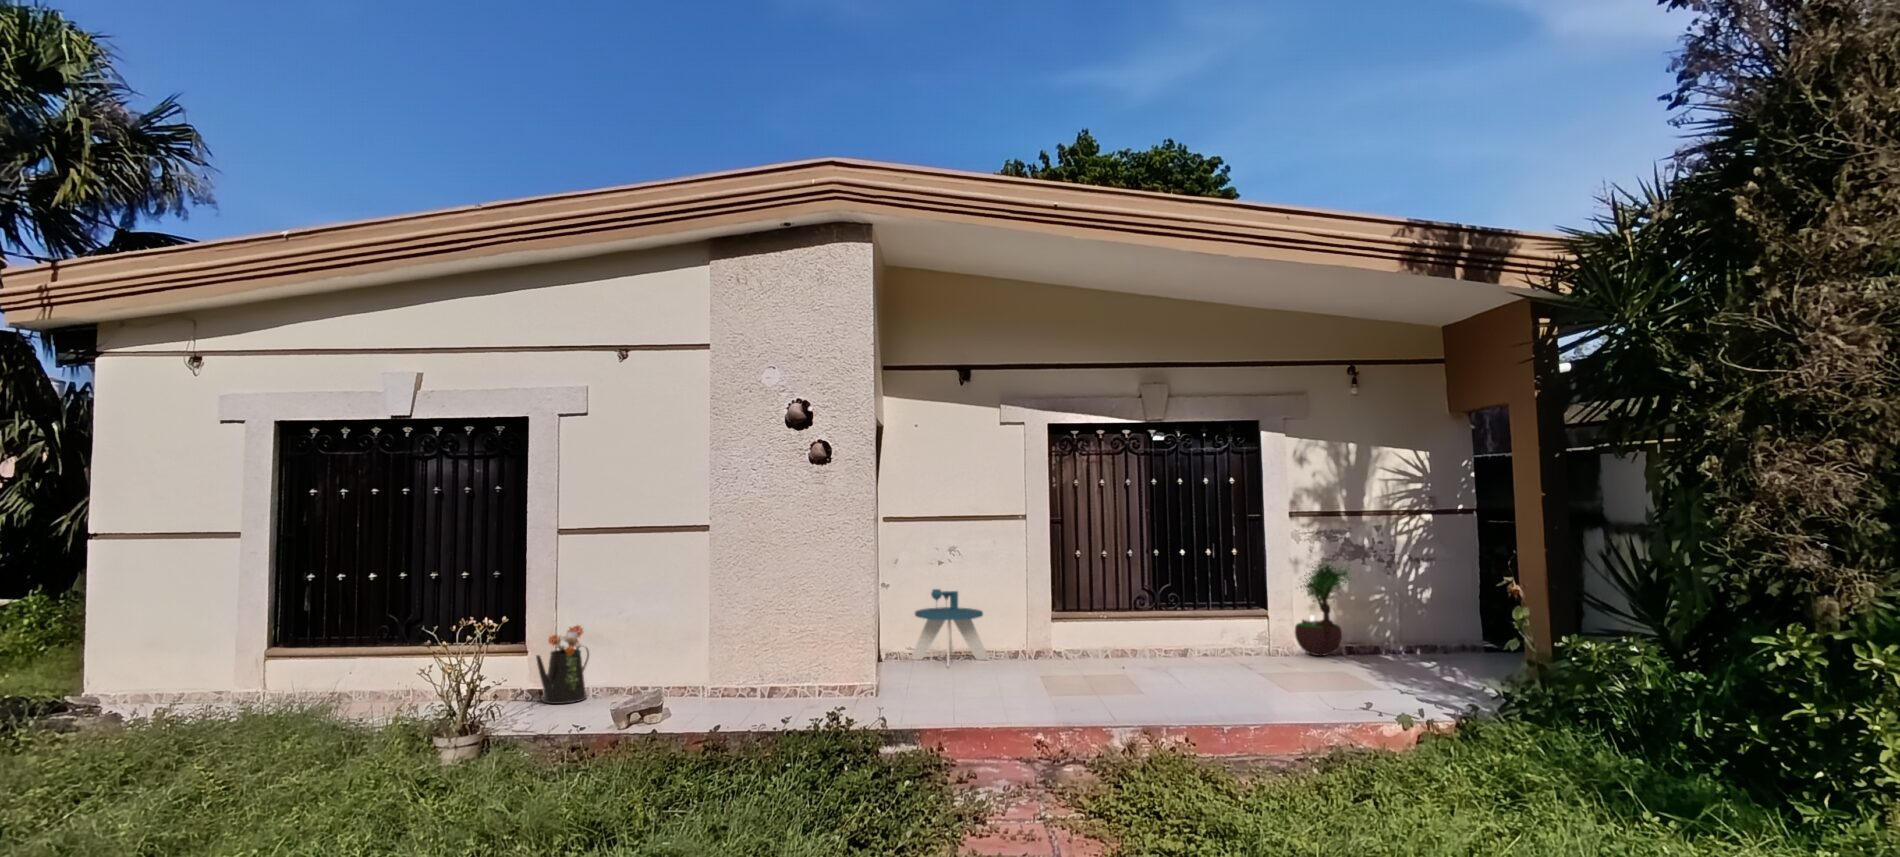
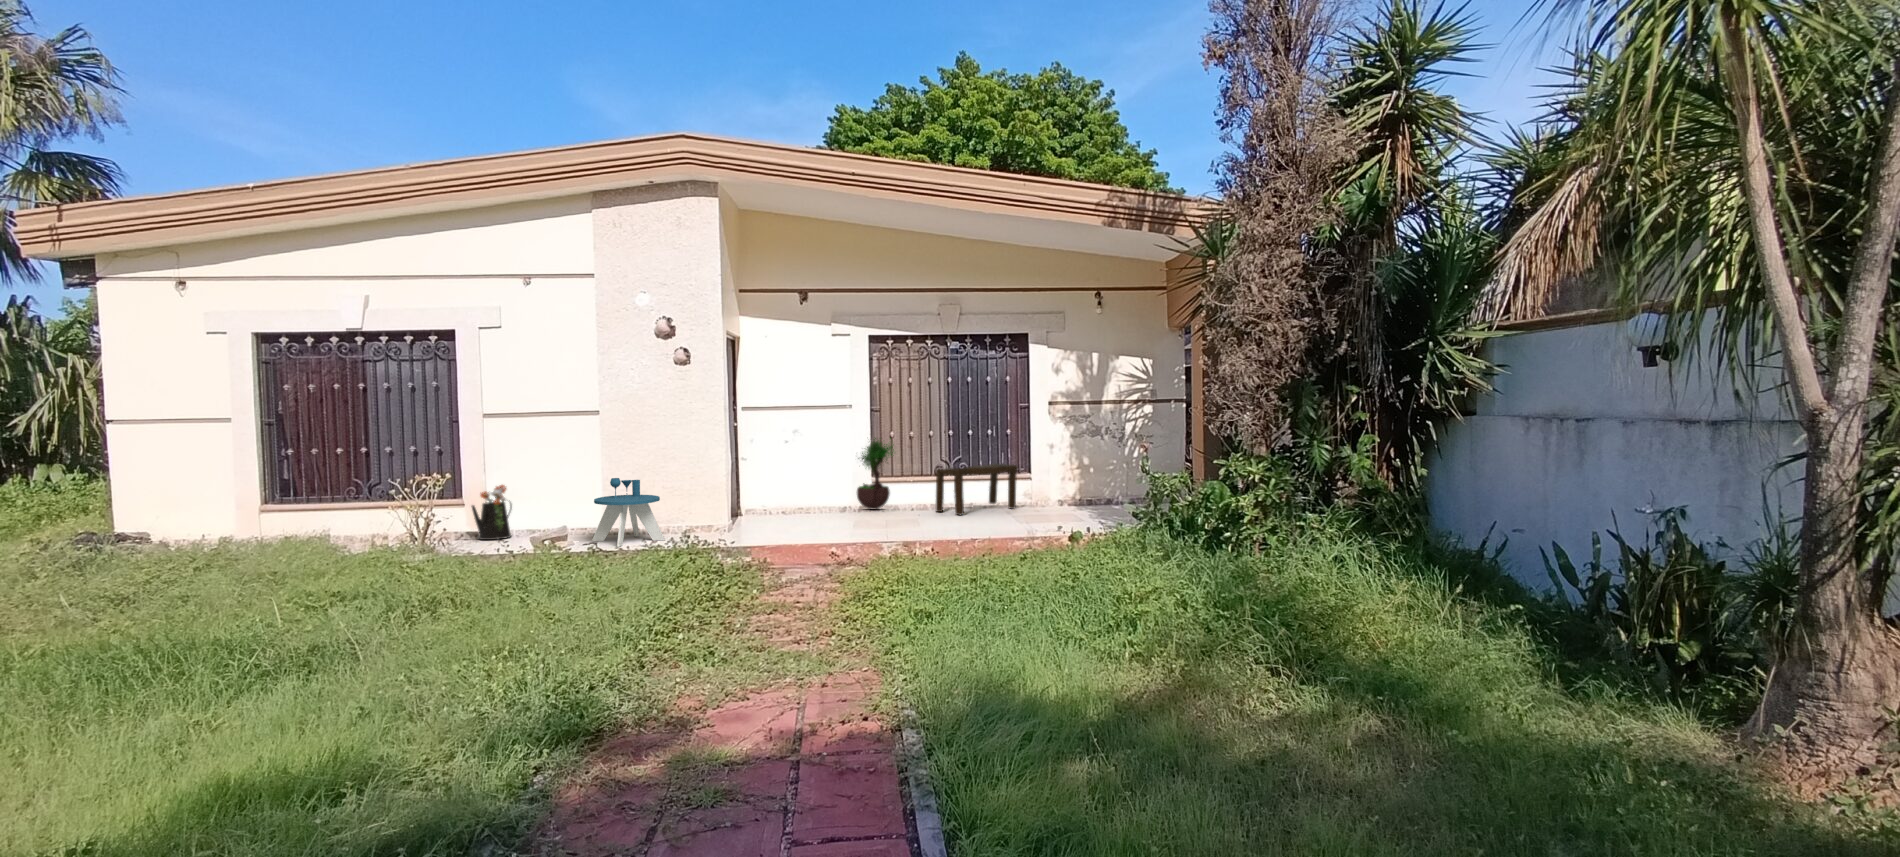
potted tree: present [1295,560,1350,656] -> present [857,438,894,509]
side table: present [911,589,988,666] -> present [592,478,665,547]
bench: none [1145,594,1256,670] -> present [935,464,1018,515]

